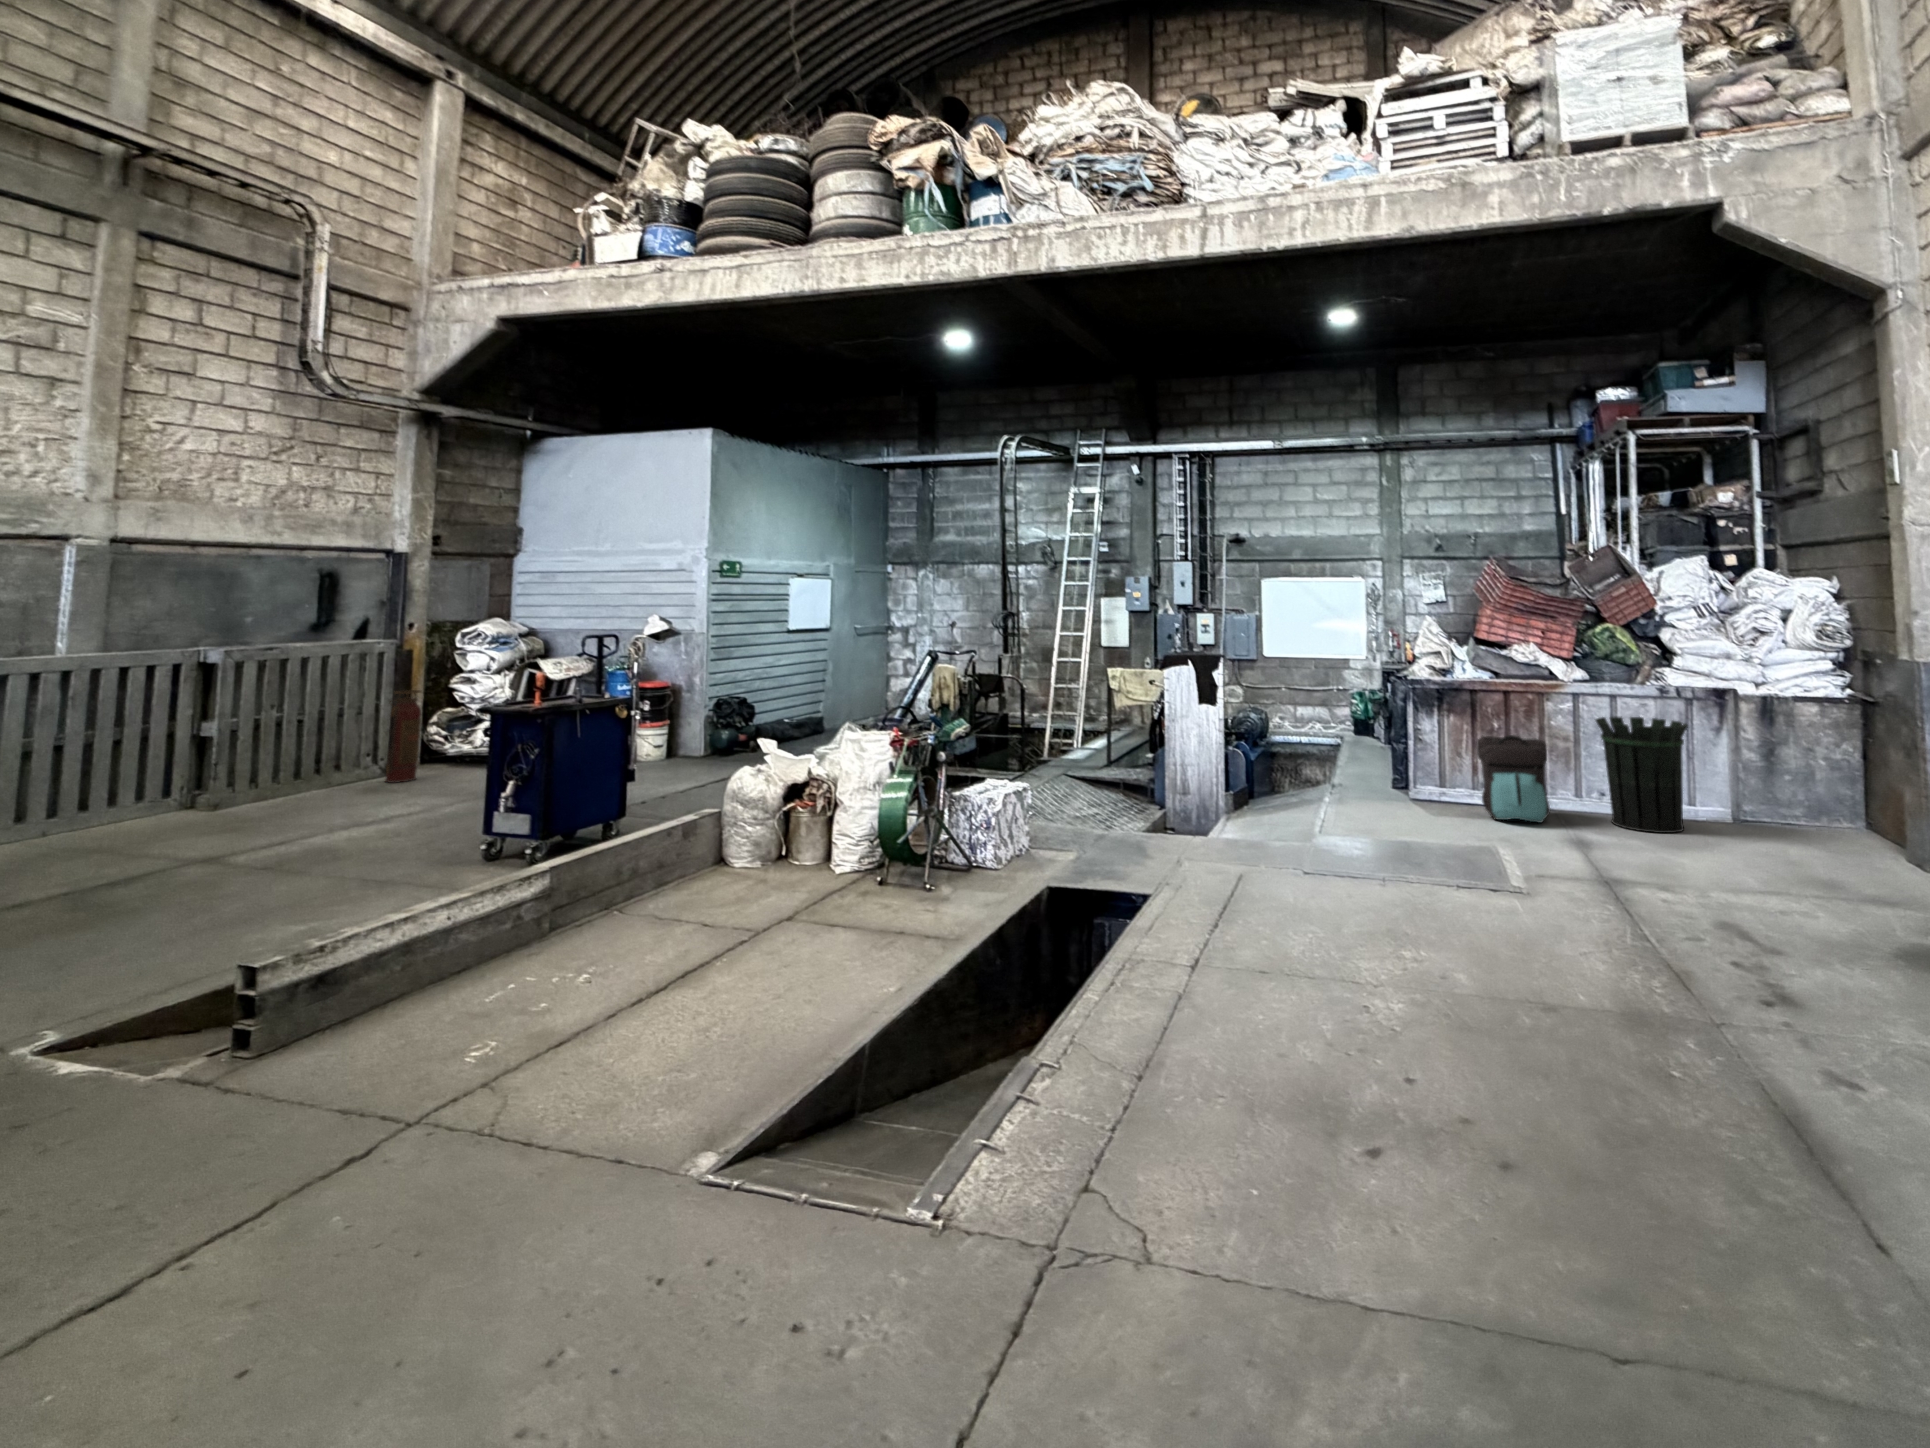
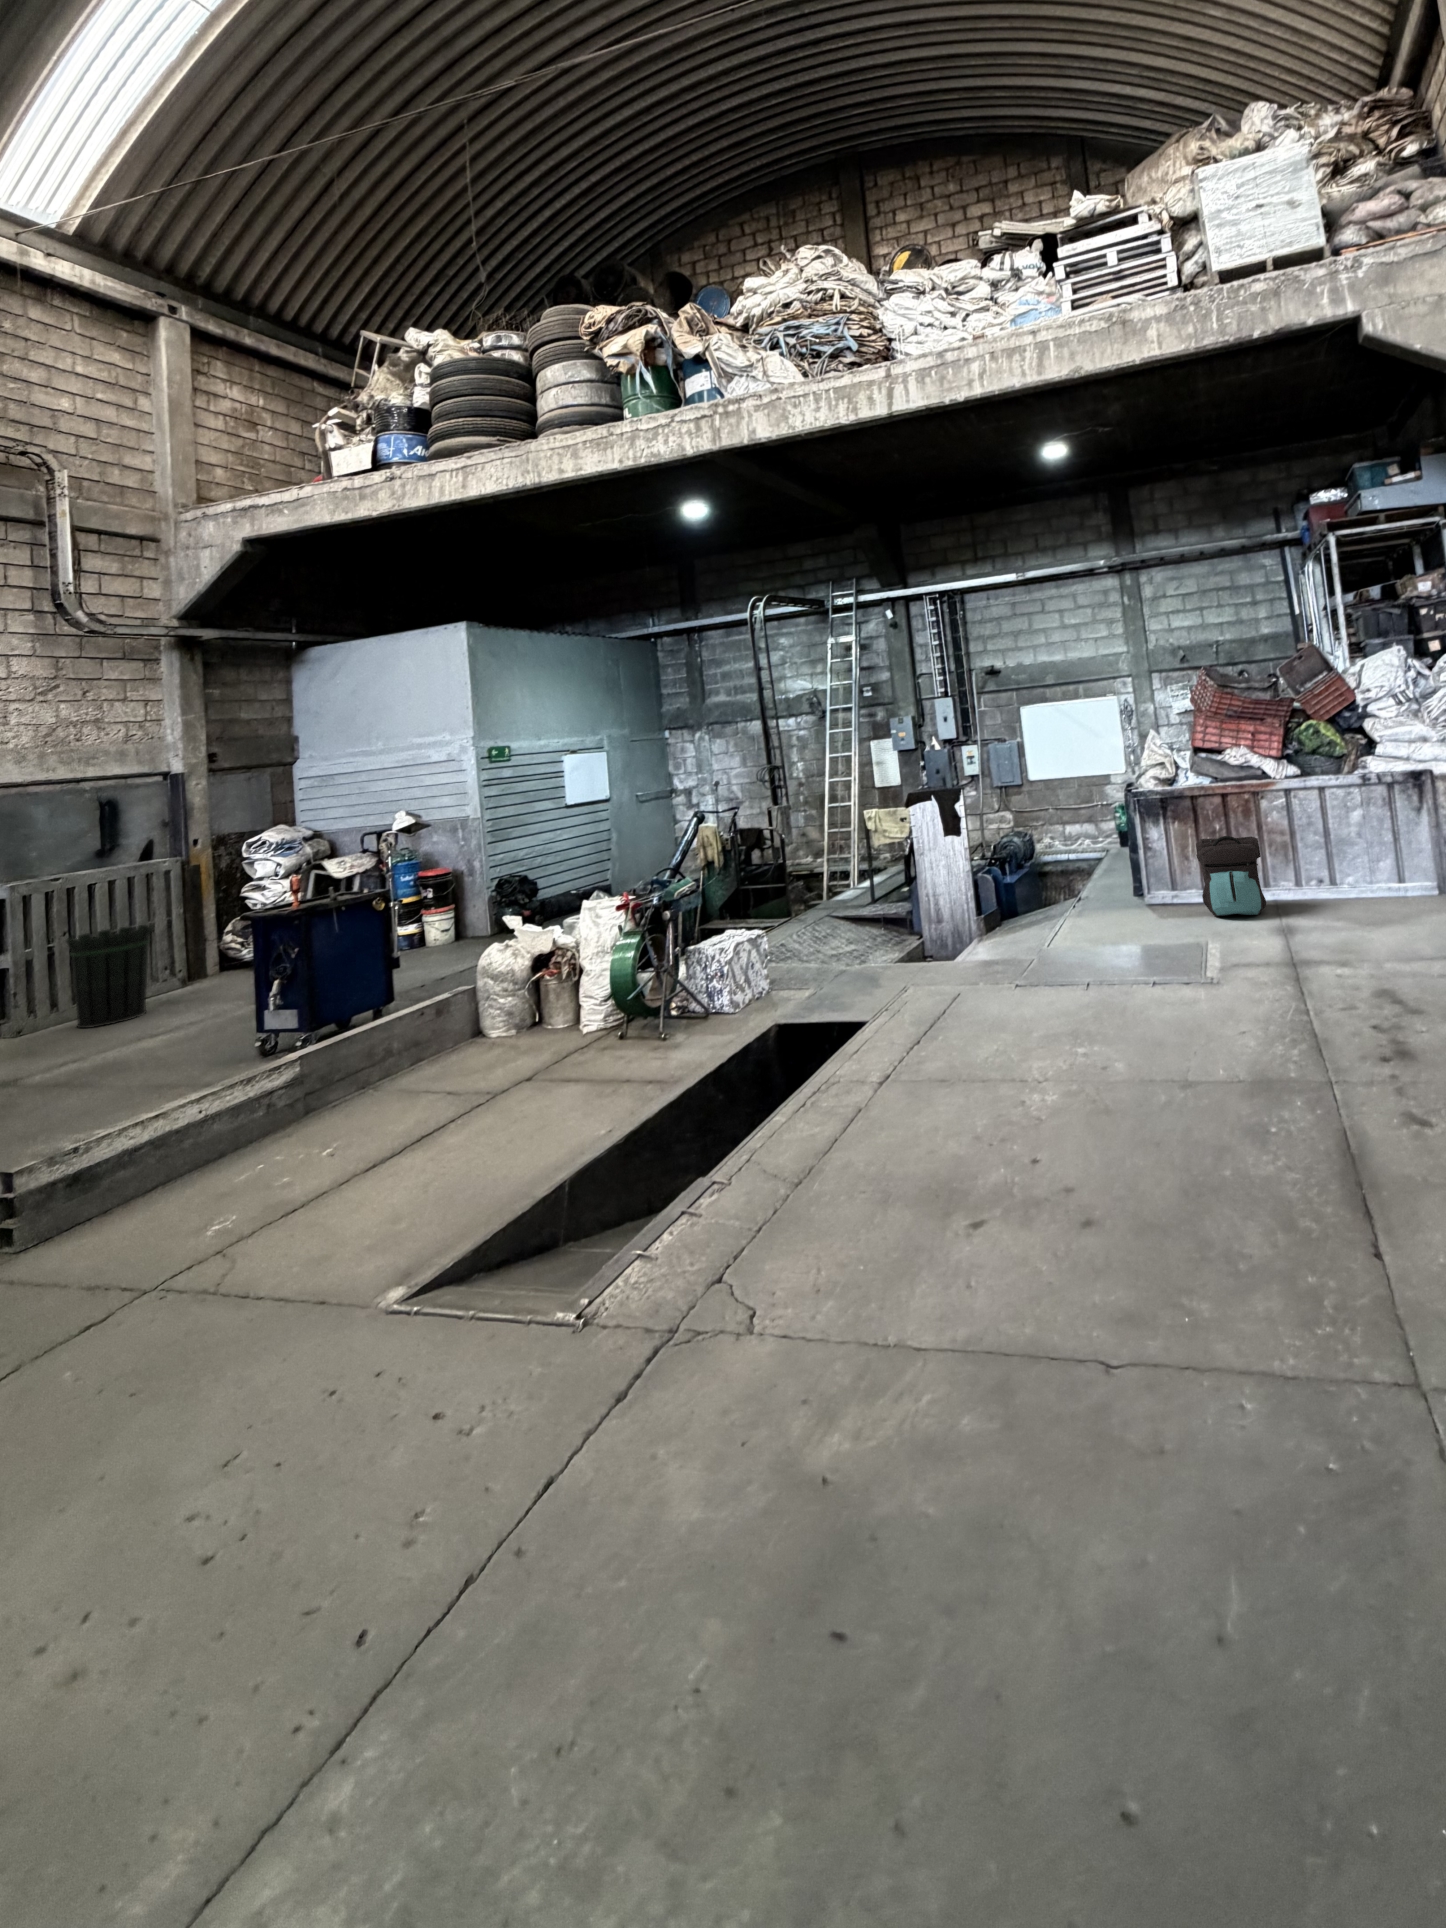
fire extinguisher: present [385,690,421,783] -> none [183,901,218,991]
waste bin: present [1596,717,1688,833] -> present [66,925,154,1028]

